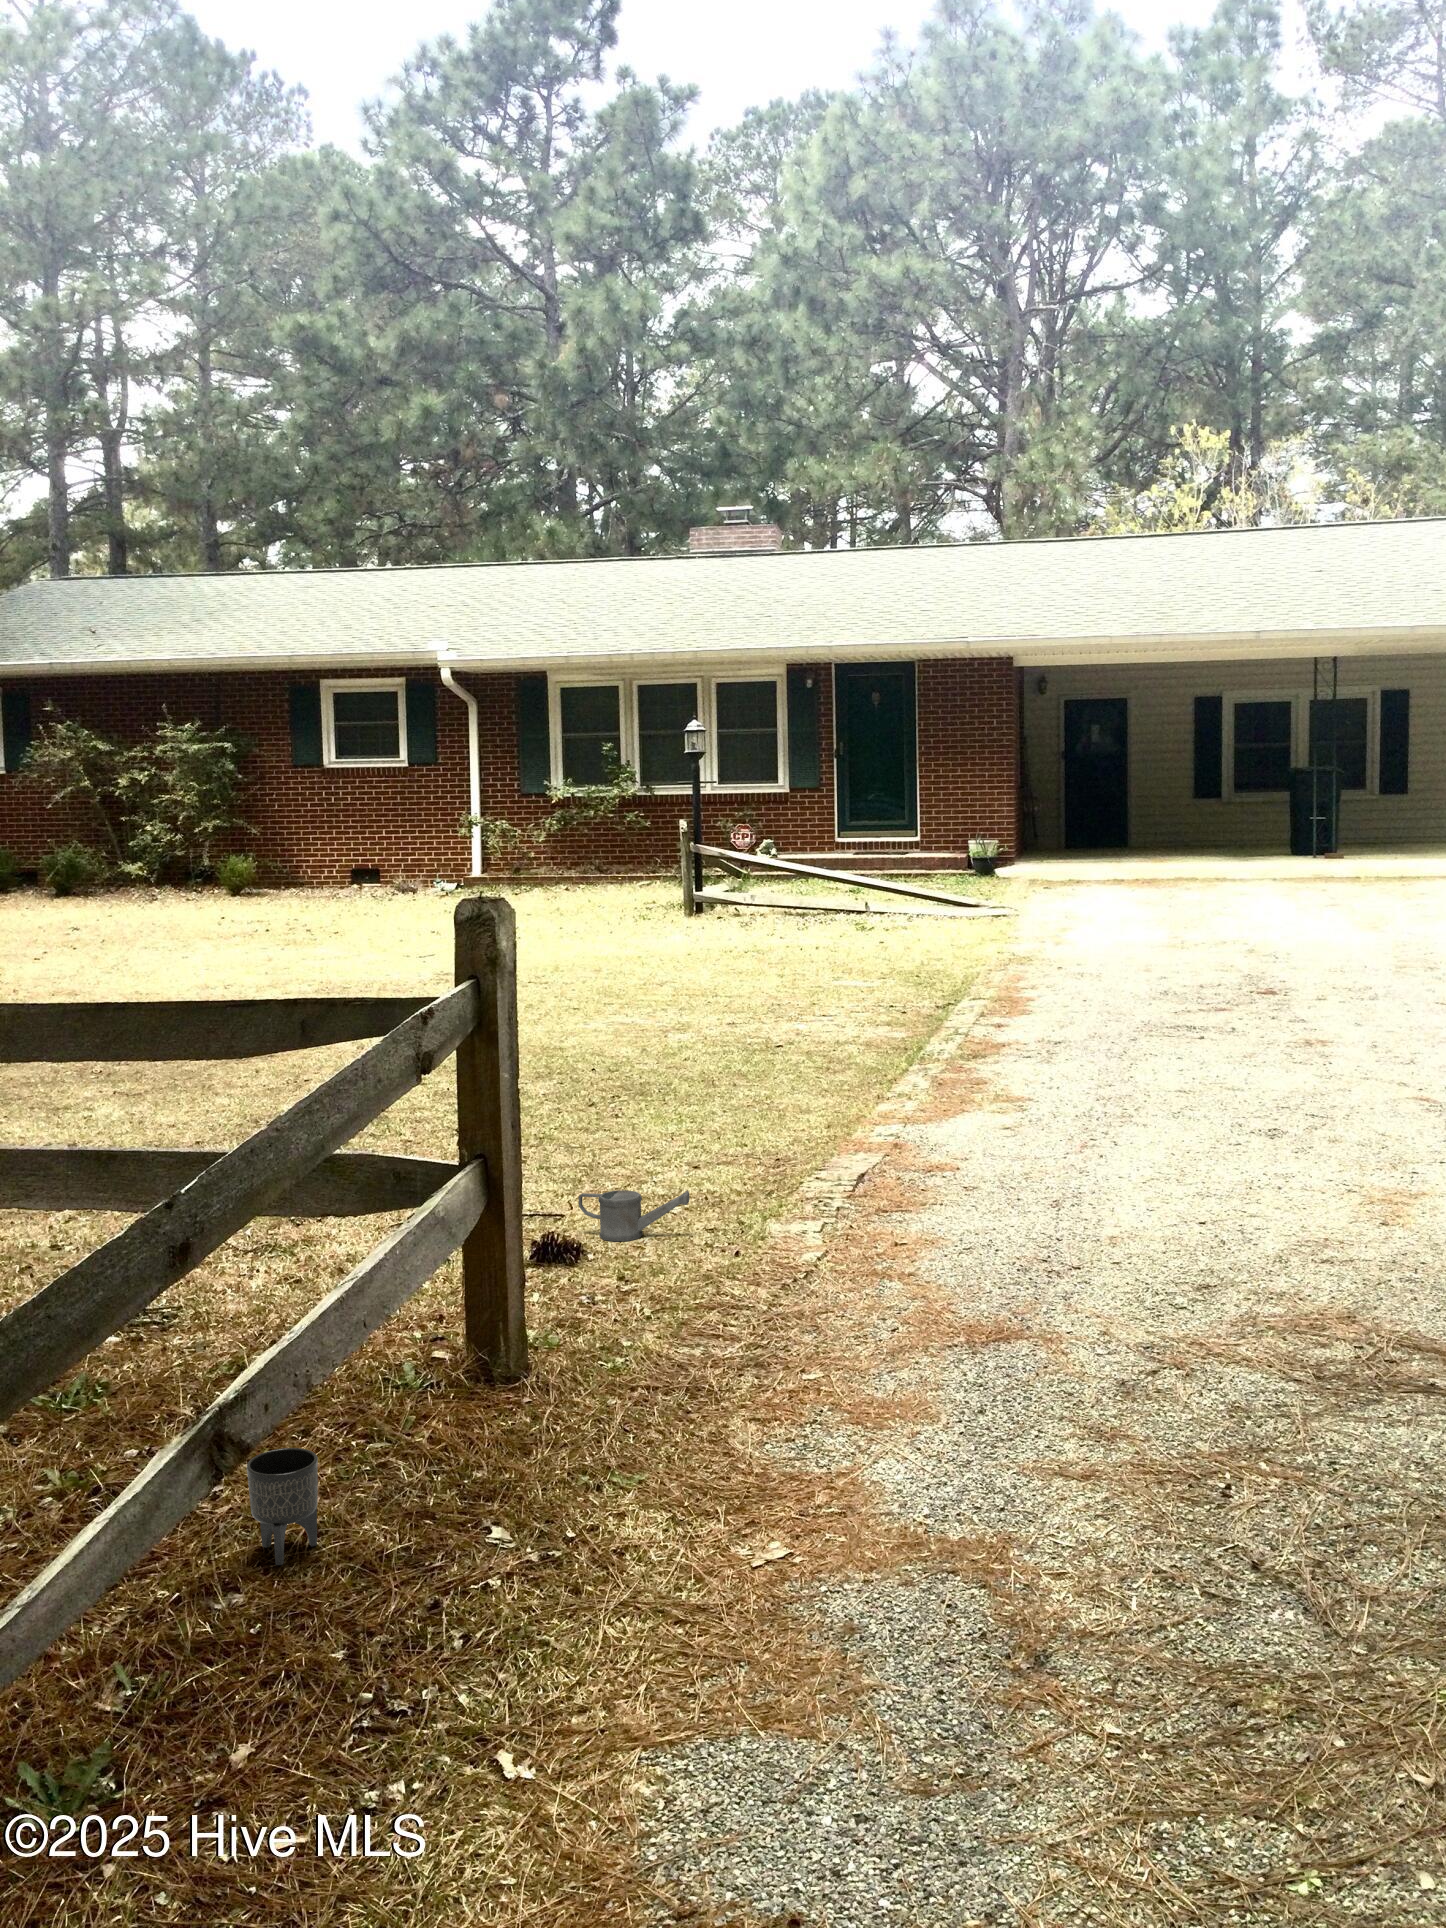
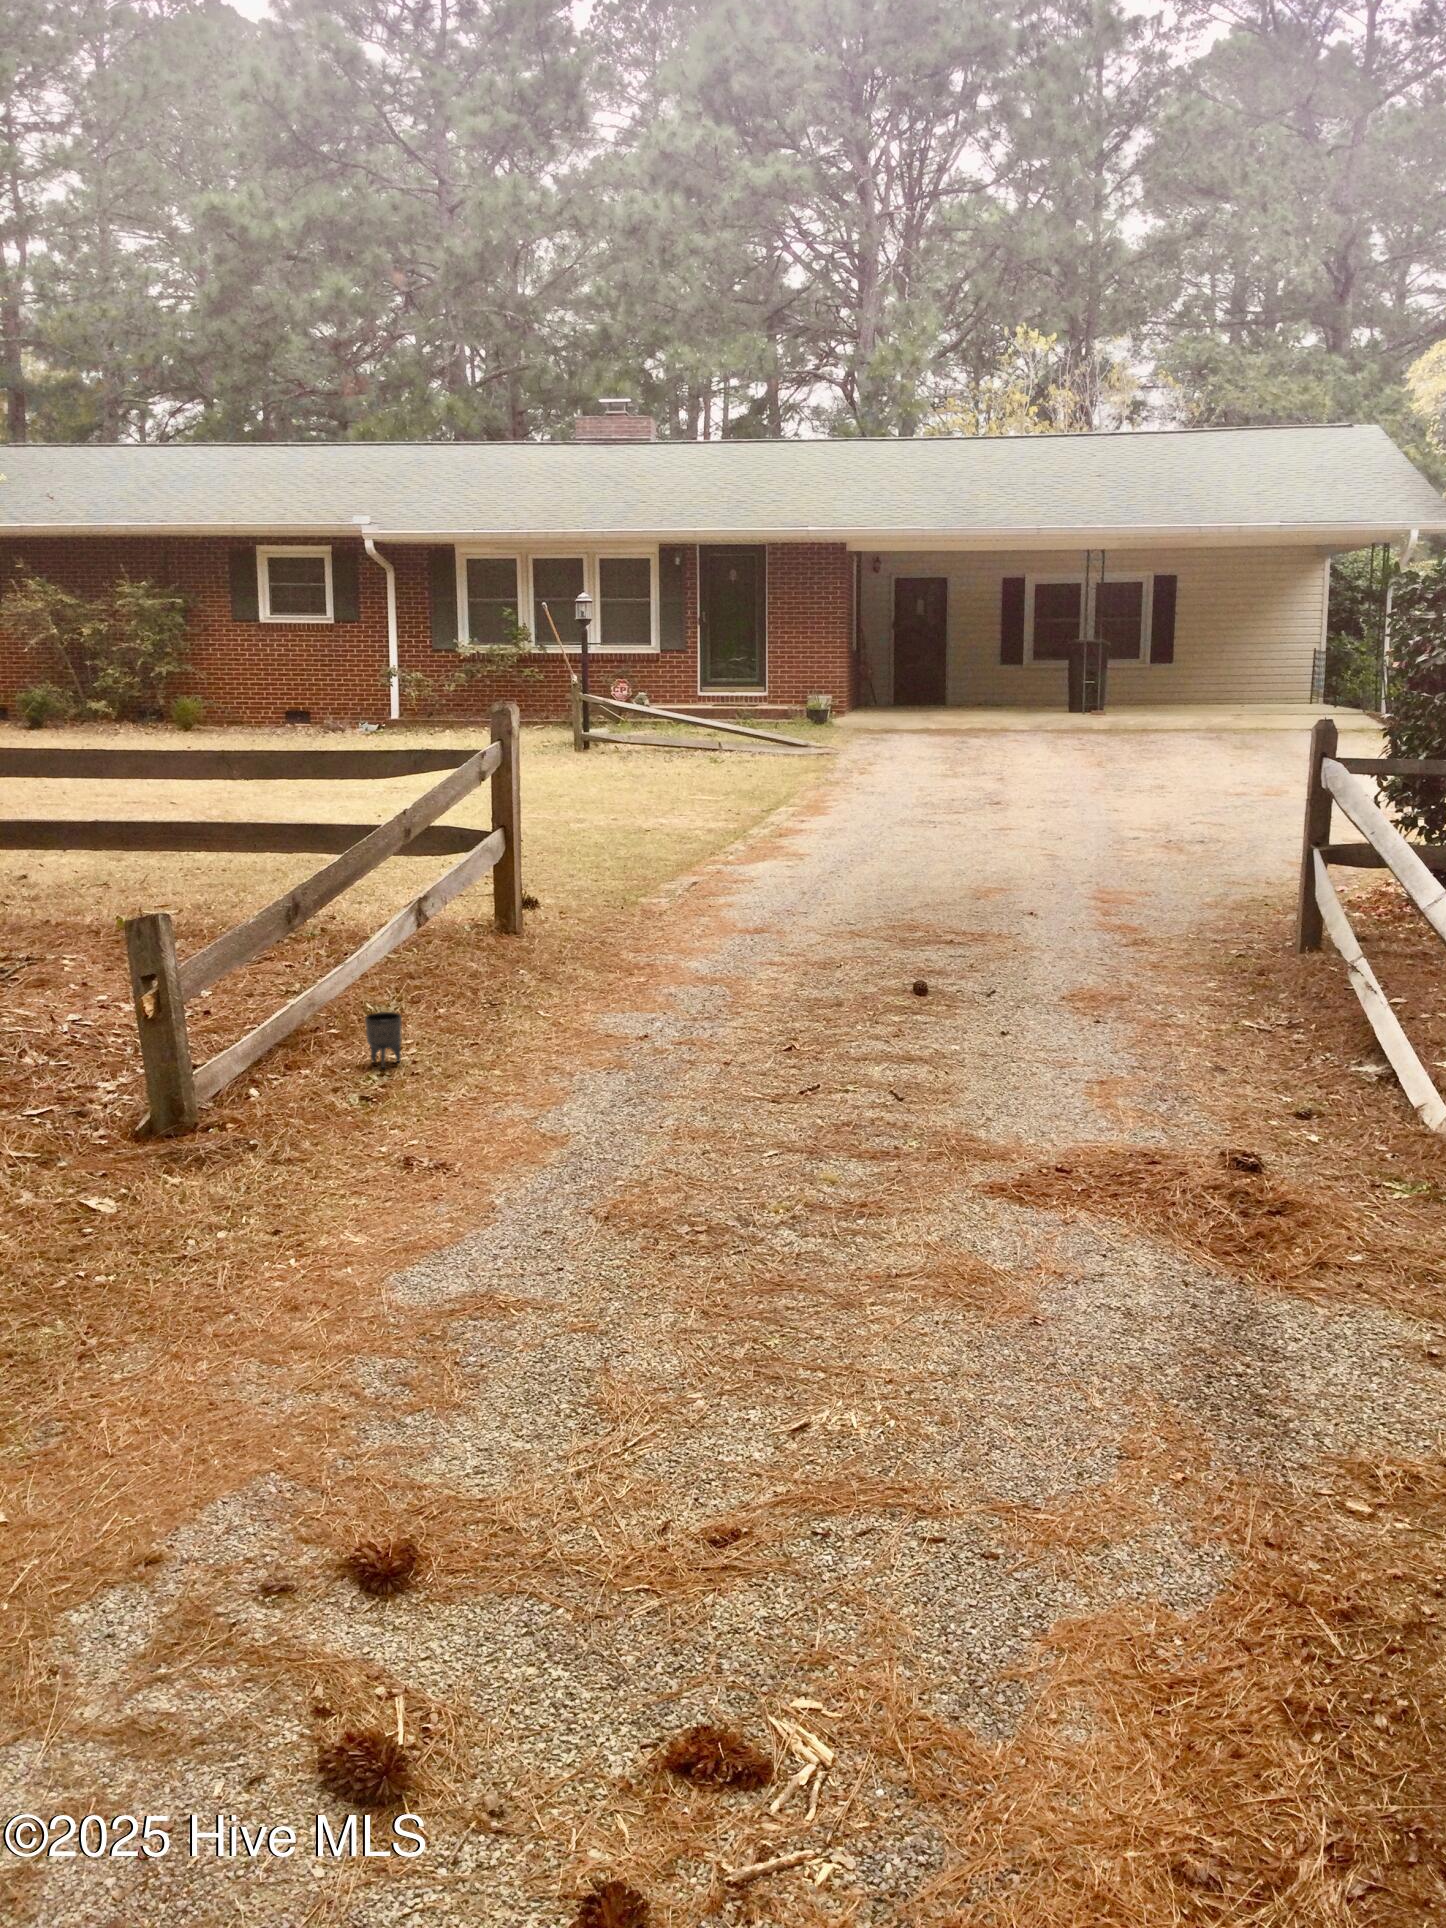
watering can: present [578,1190,690,1241] -> none [519,915,590,946]

